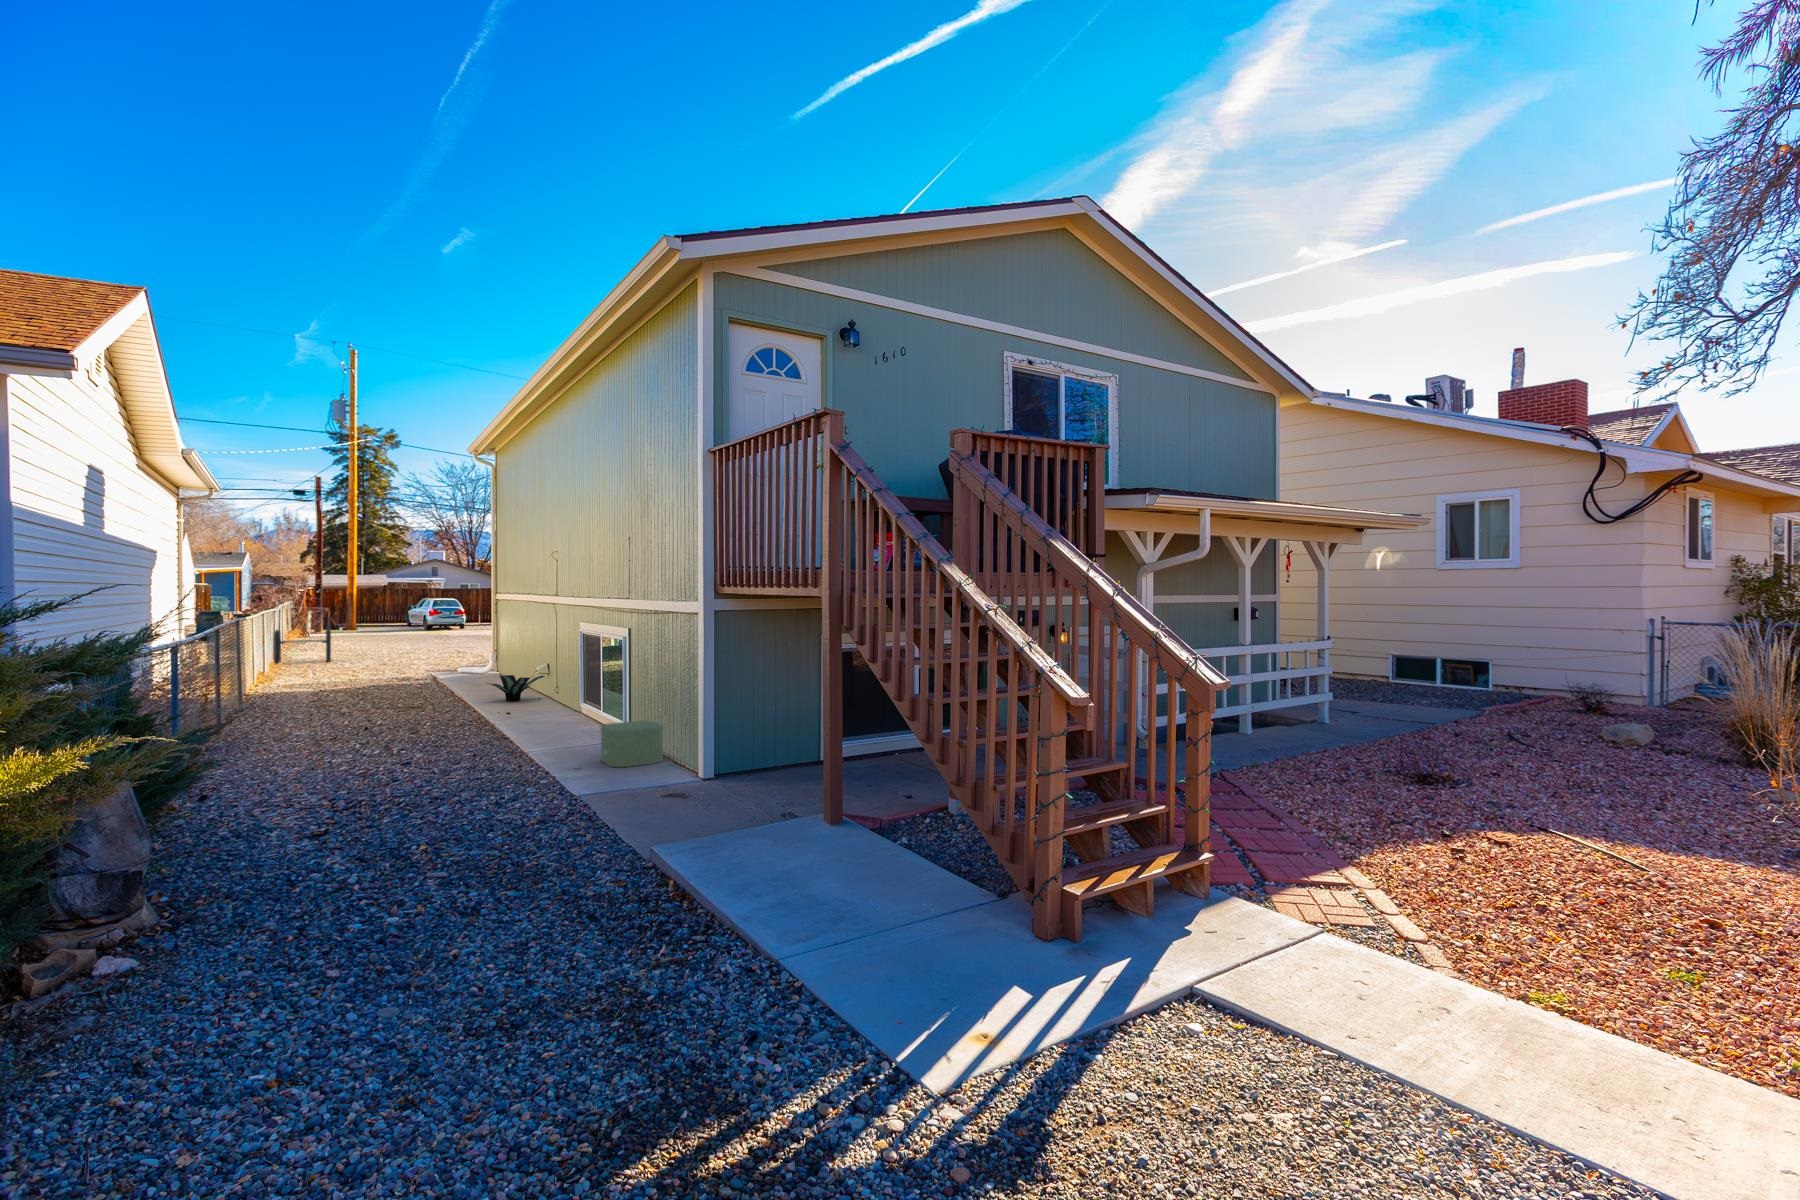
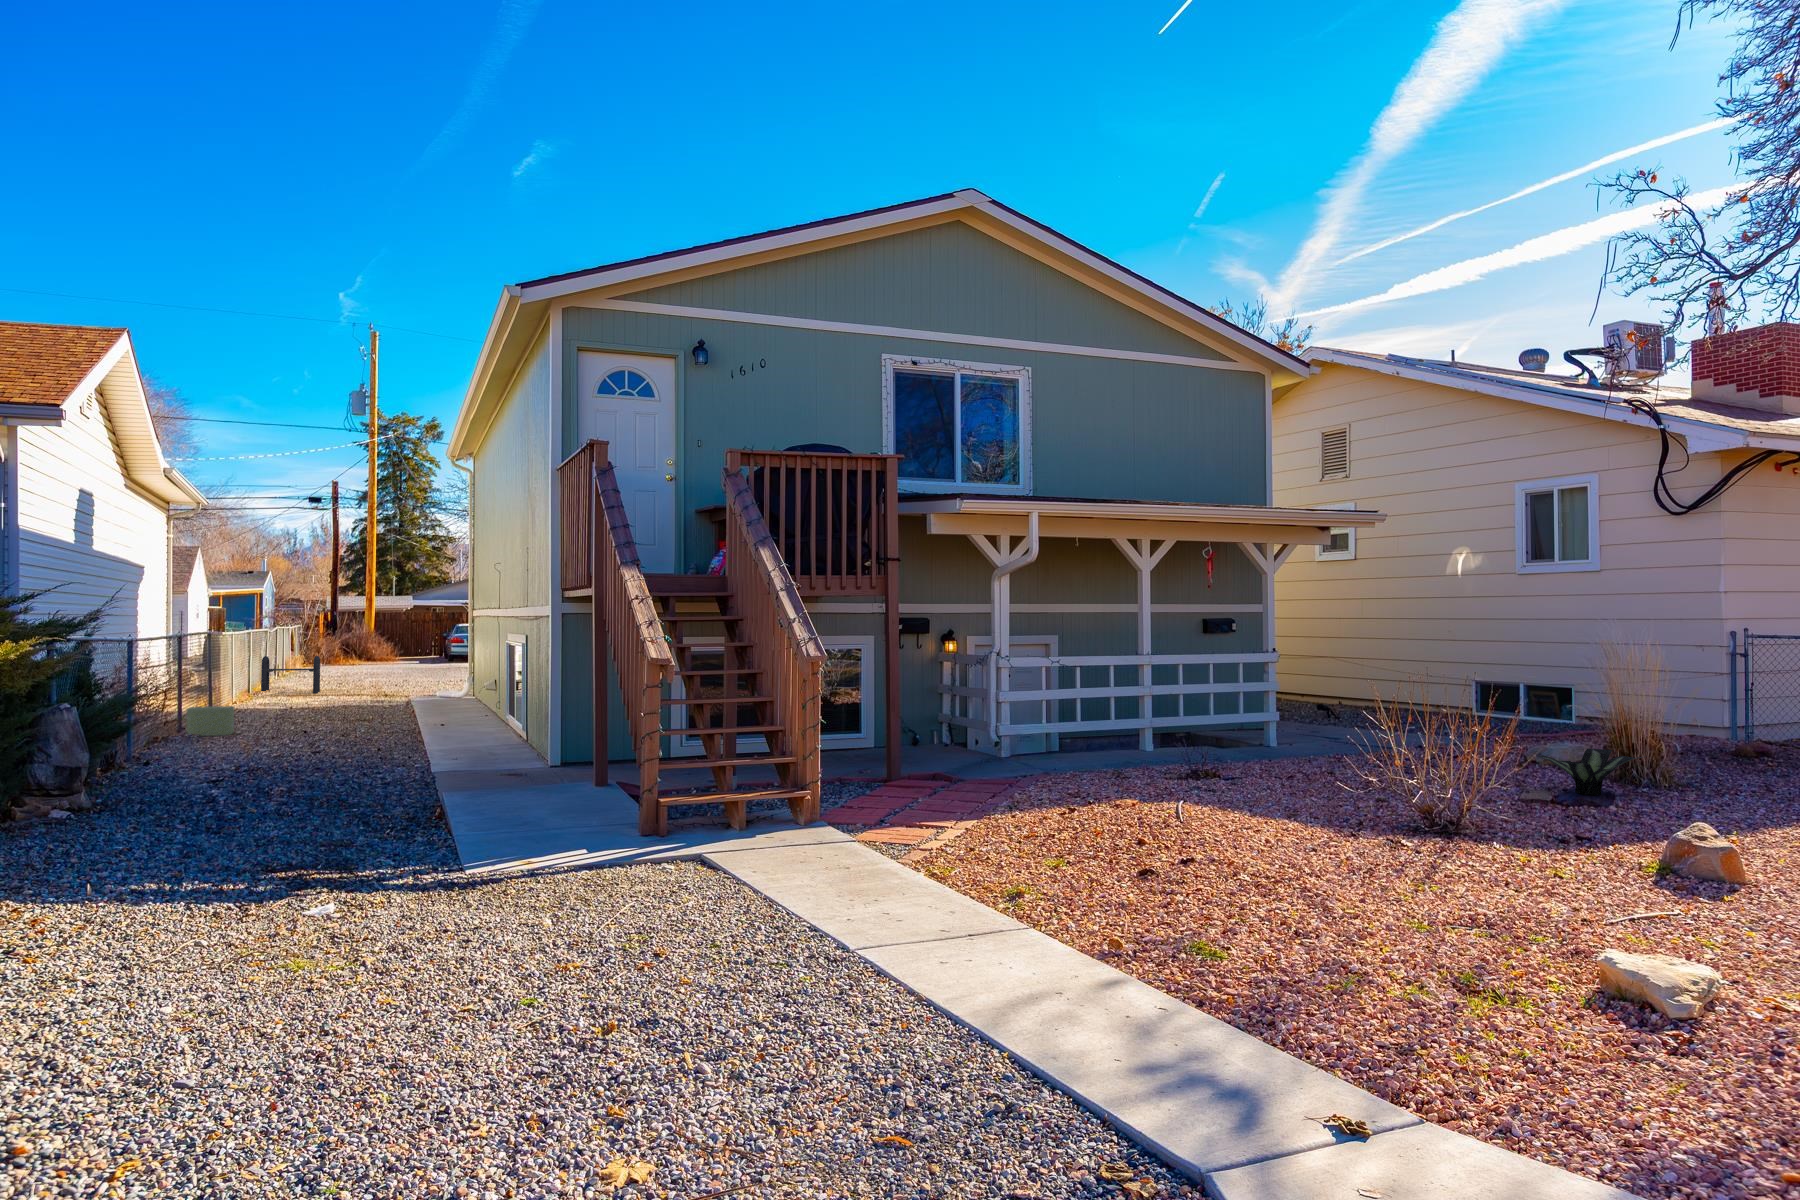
potted plant: present [487,675,545,701] -> present [1538,749,1642,795]
storage box: present [601,721,663,767] -> present [186,706,235,736]

